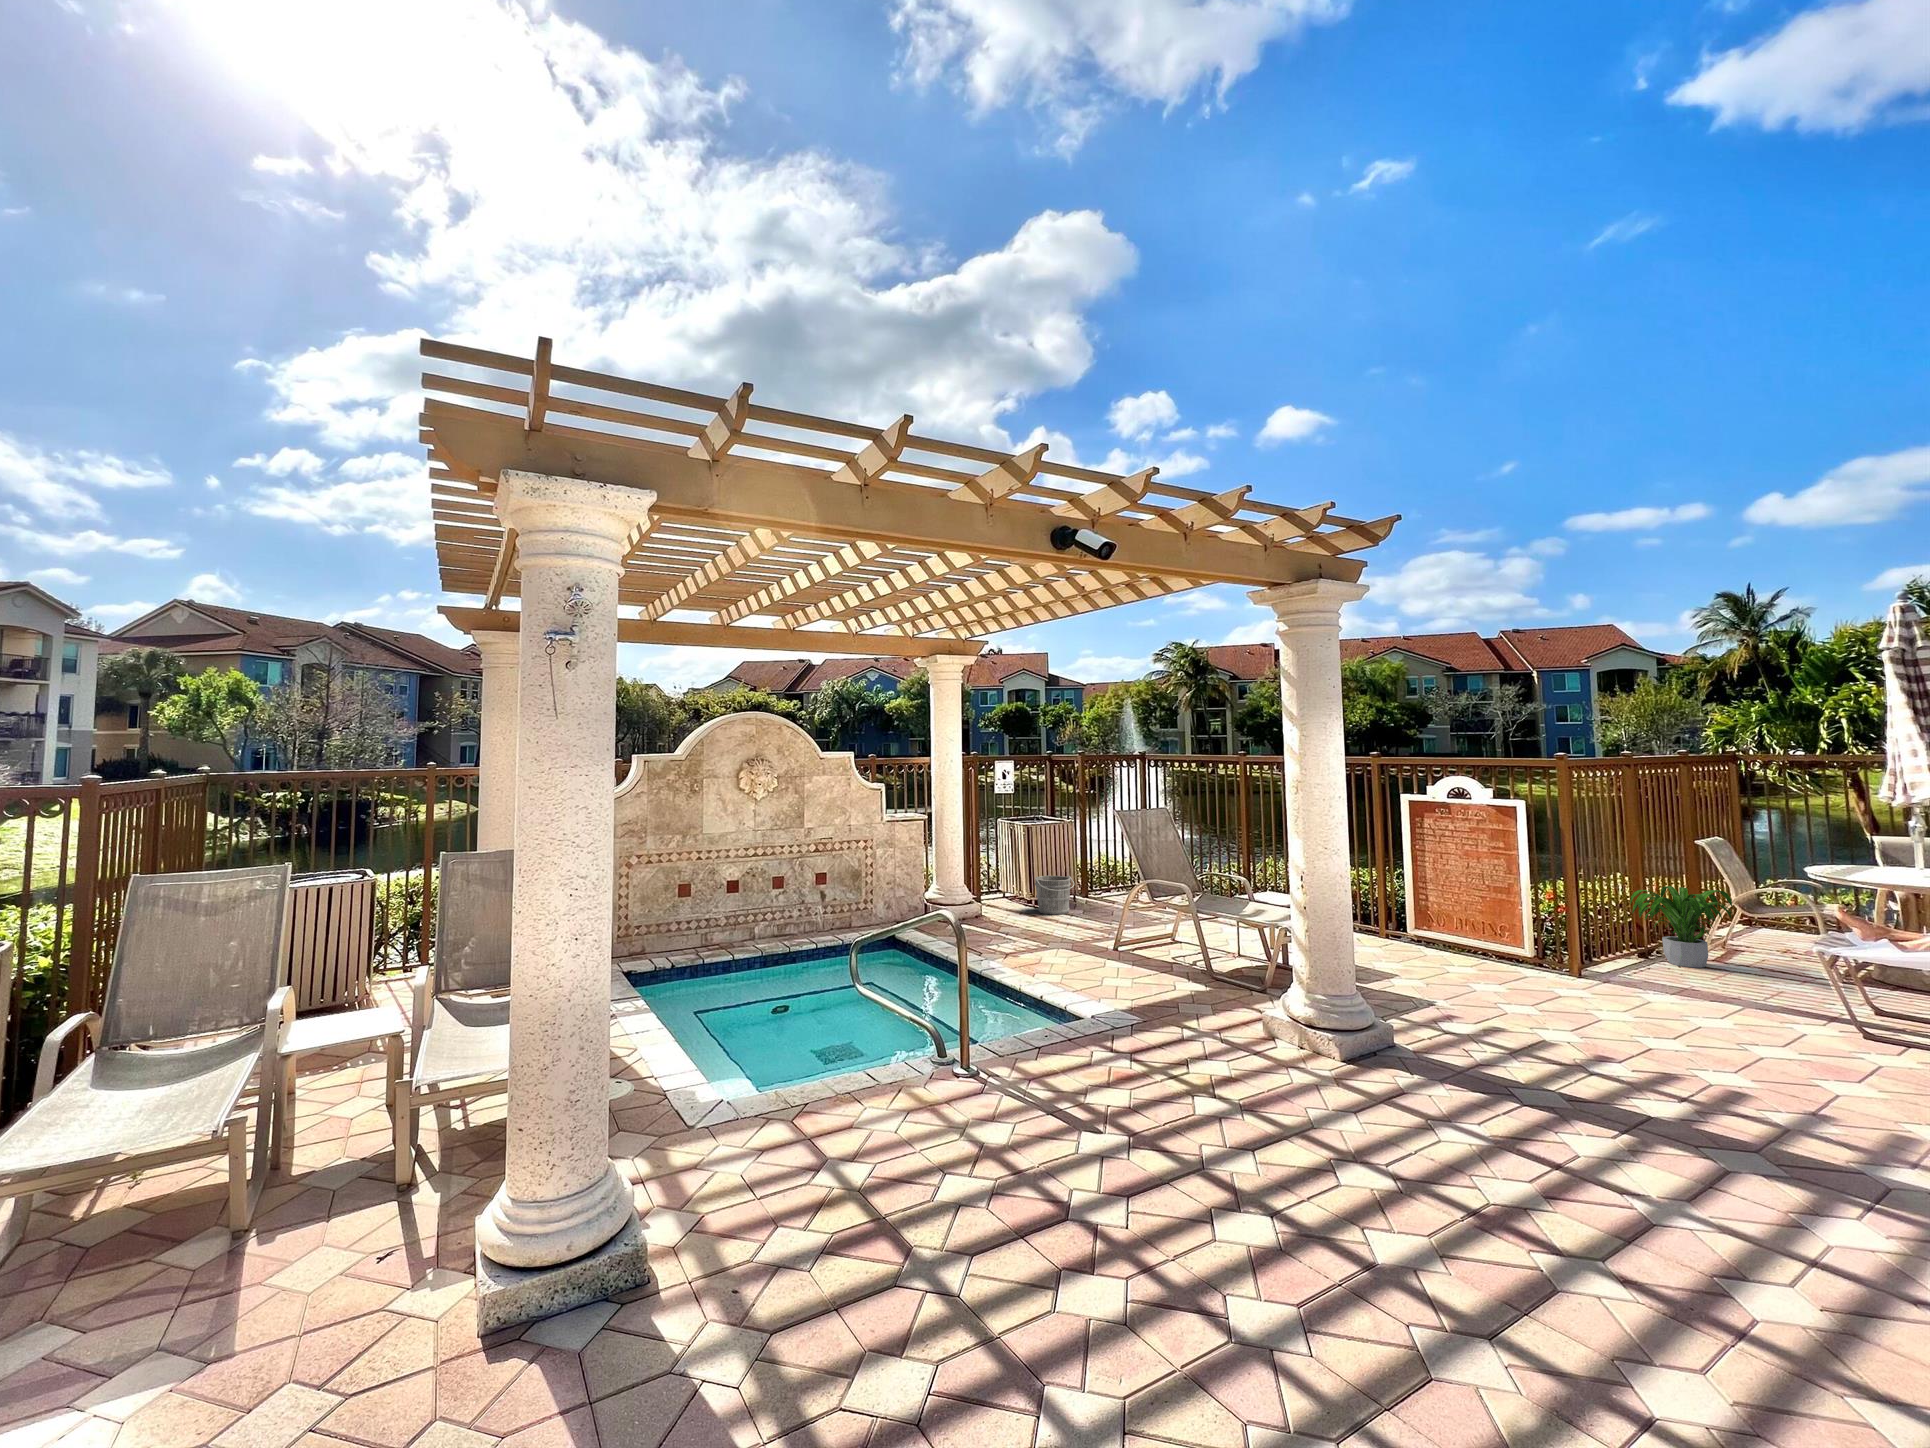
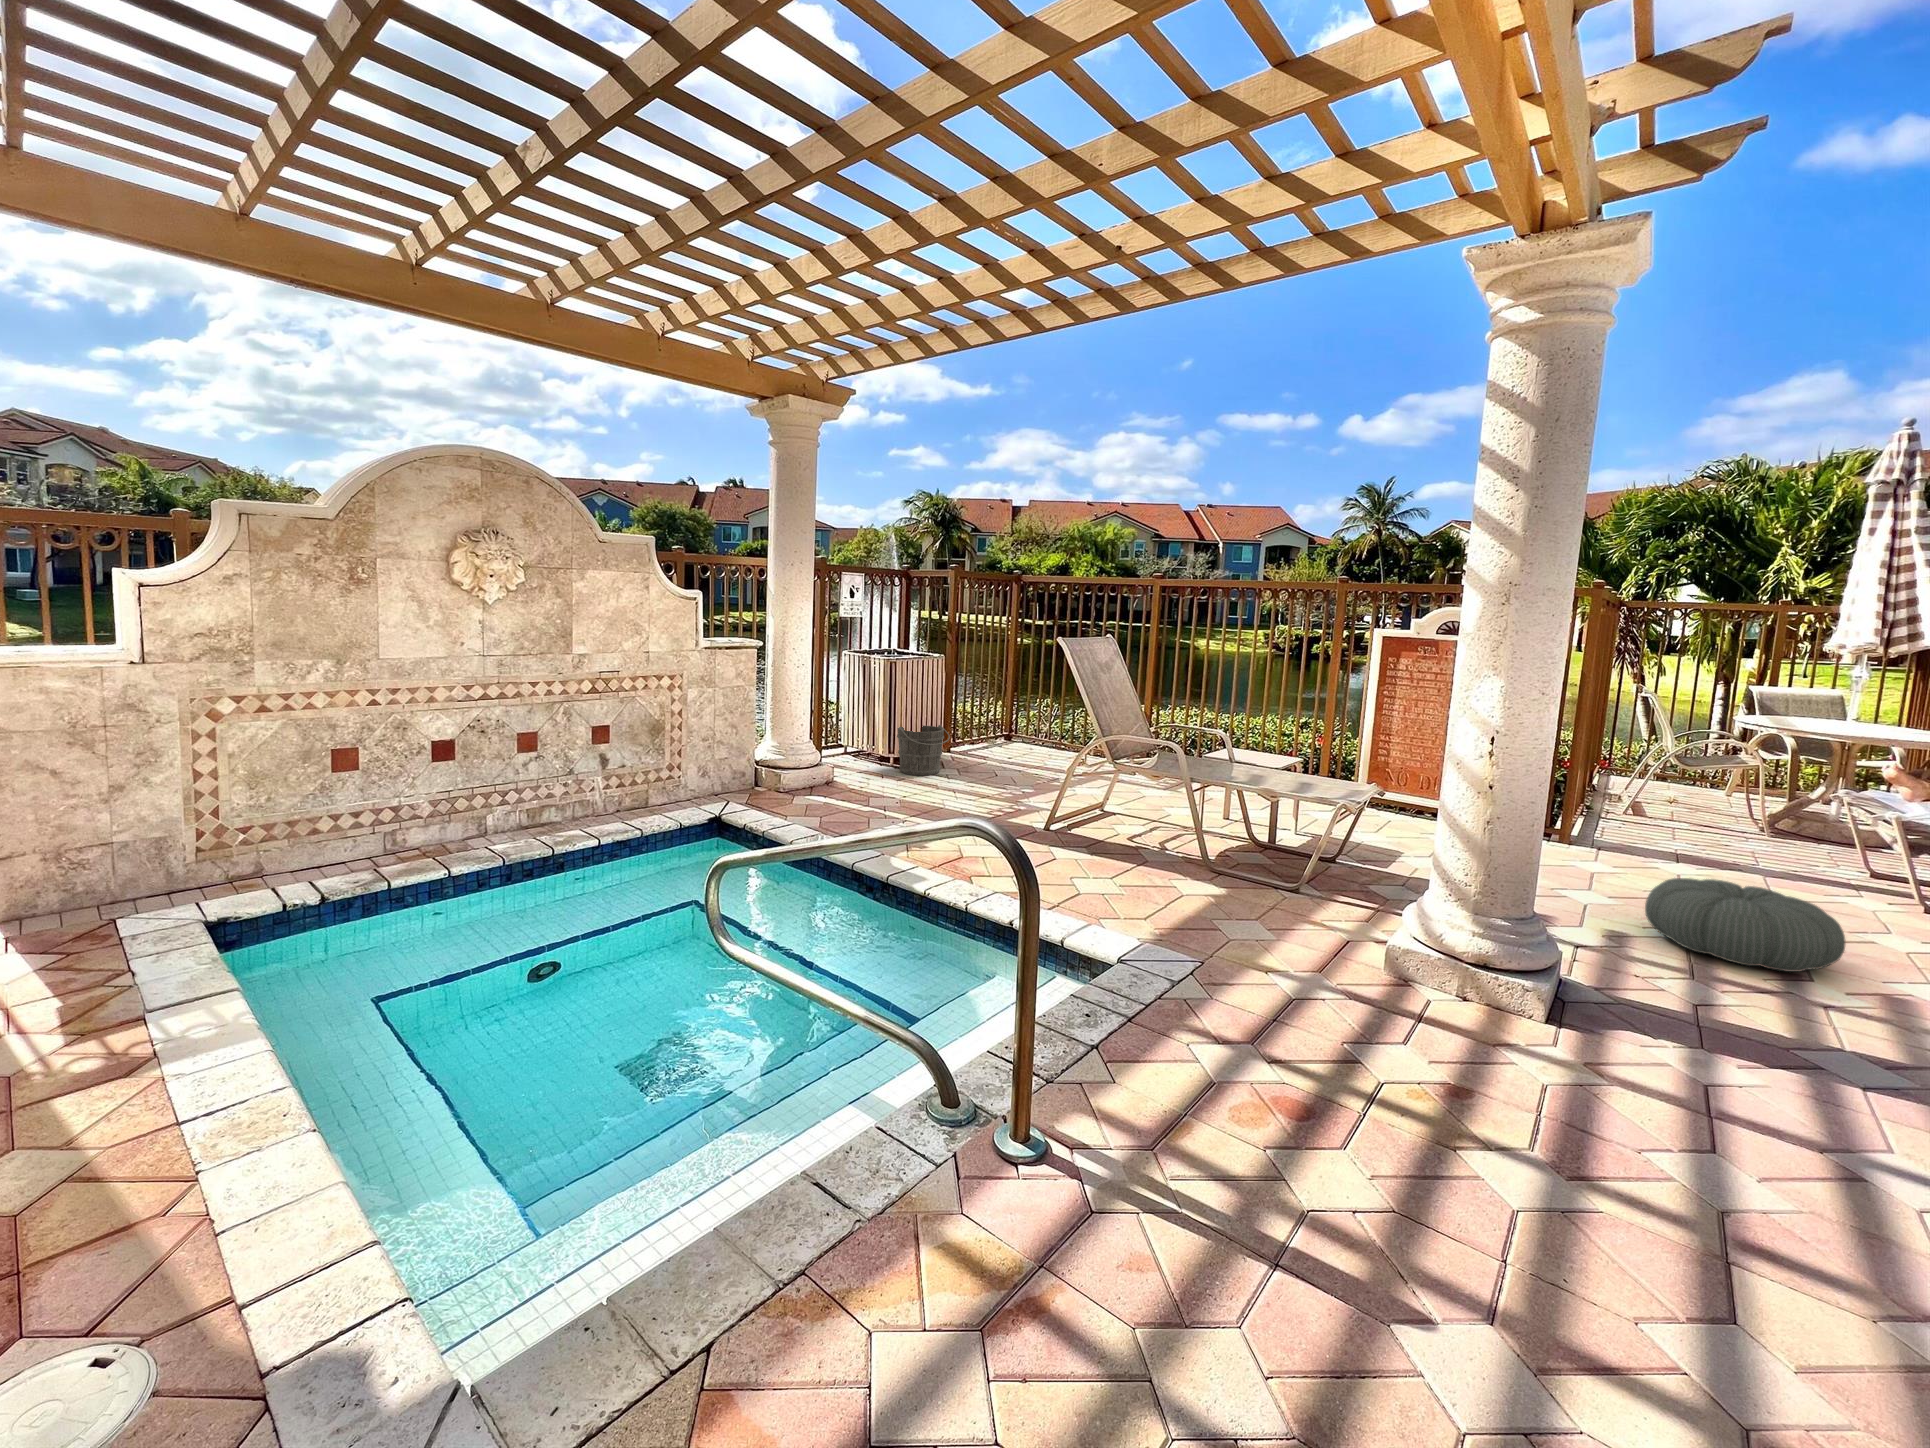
potted plant: present [1630,886,1733,968] -> none [1578,731,1684,817]
pouf: none [1495,995,1627,1063] -> present [1645,878,1845,972]

